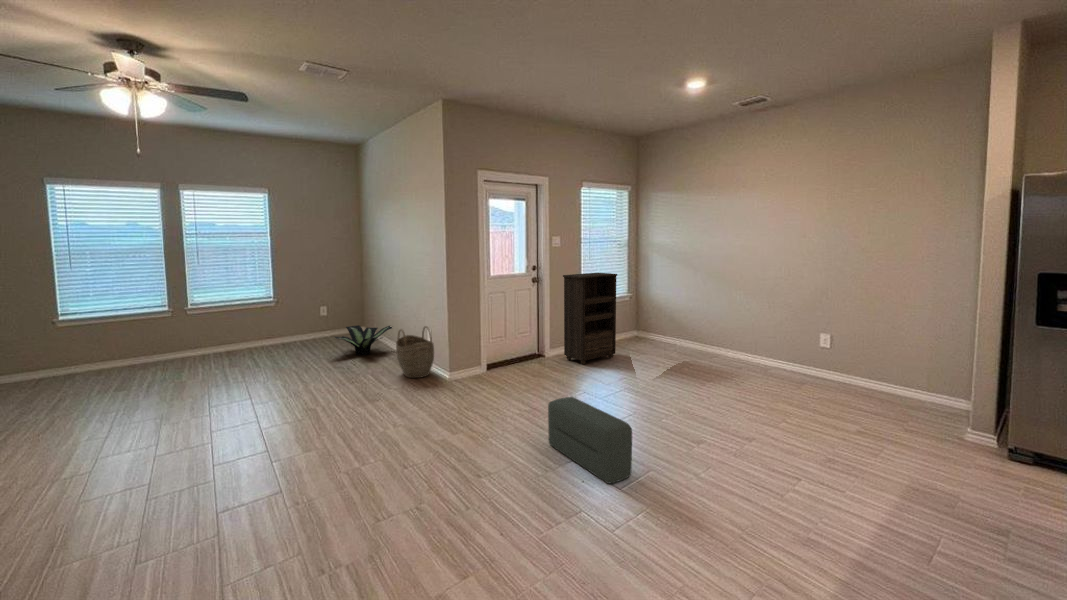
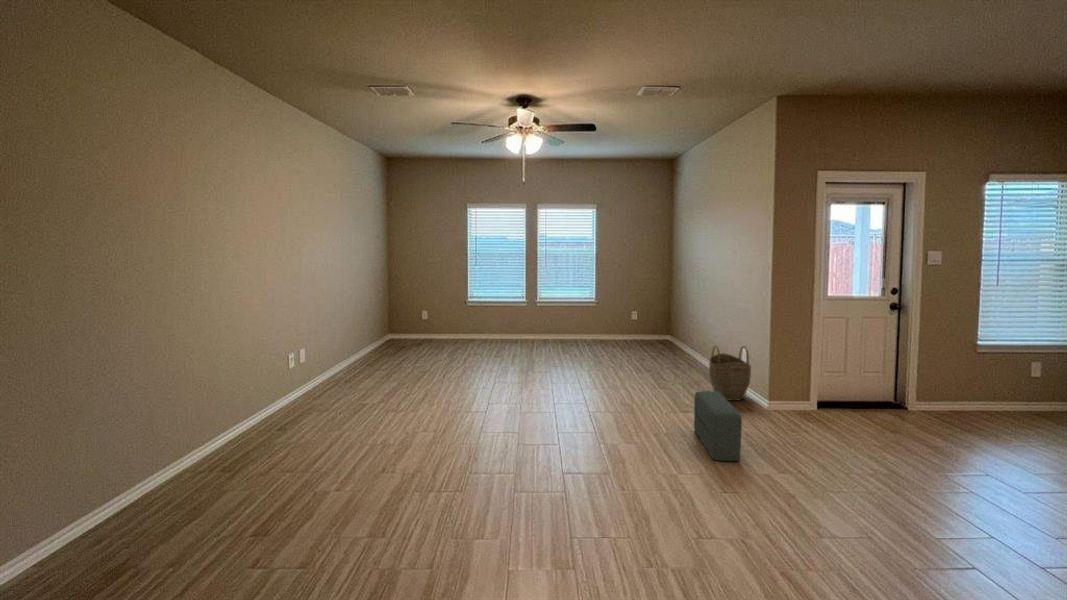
bookshelf: present [563,273,617,364] -> none [935,301,1042,425]
potted plant: present [335,325,392,355] -> none [649,339,711,370]
pouf: present [548,397,632,483] -> present [694,391,742,461]

